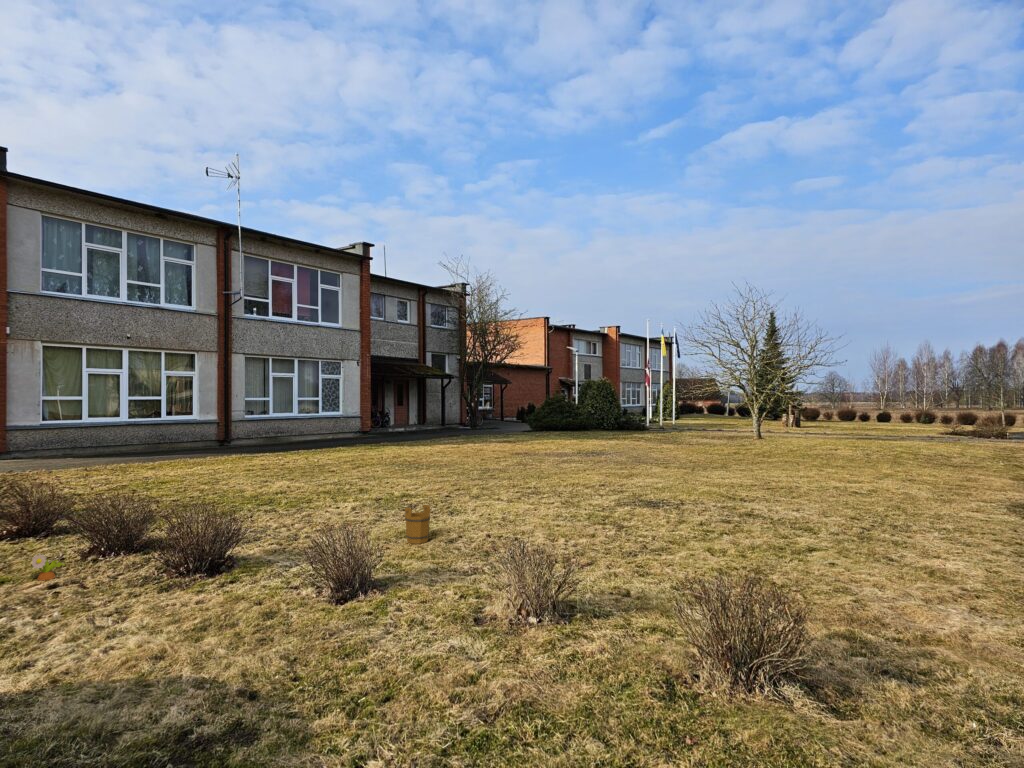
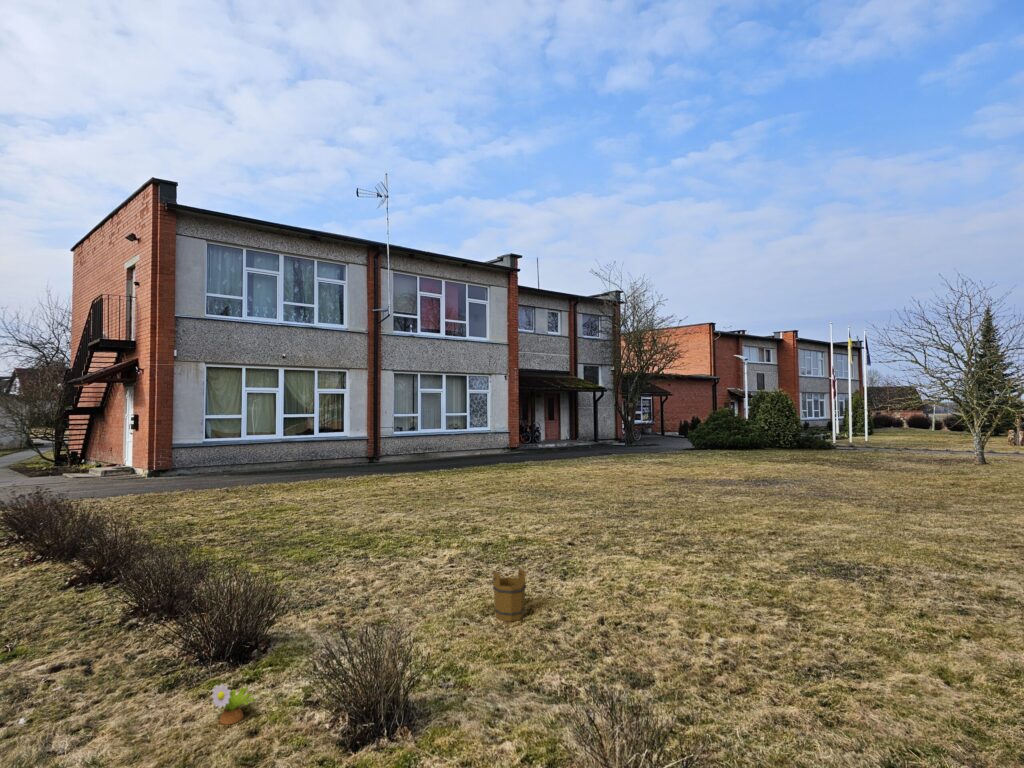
decorative plant: present [31,553,65,581] -> present [211,683,255,725]

